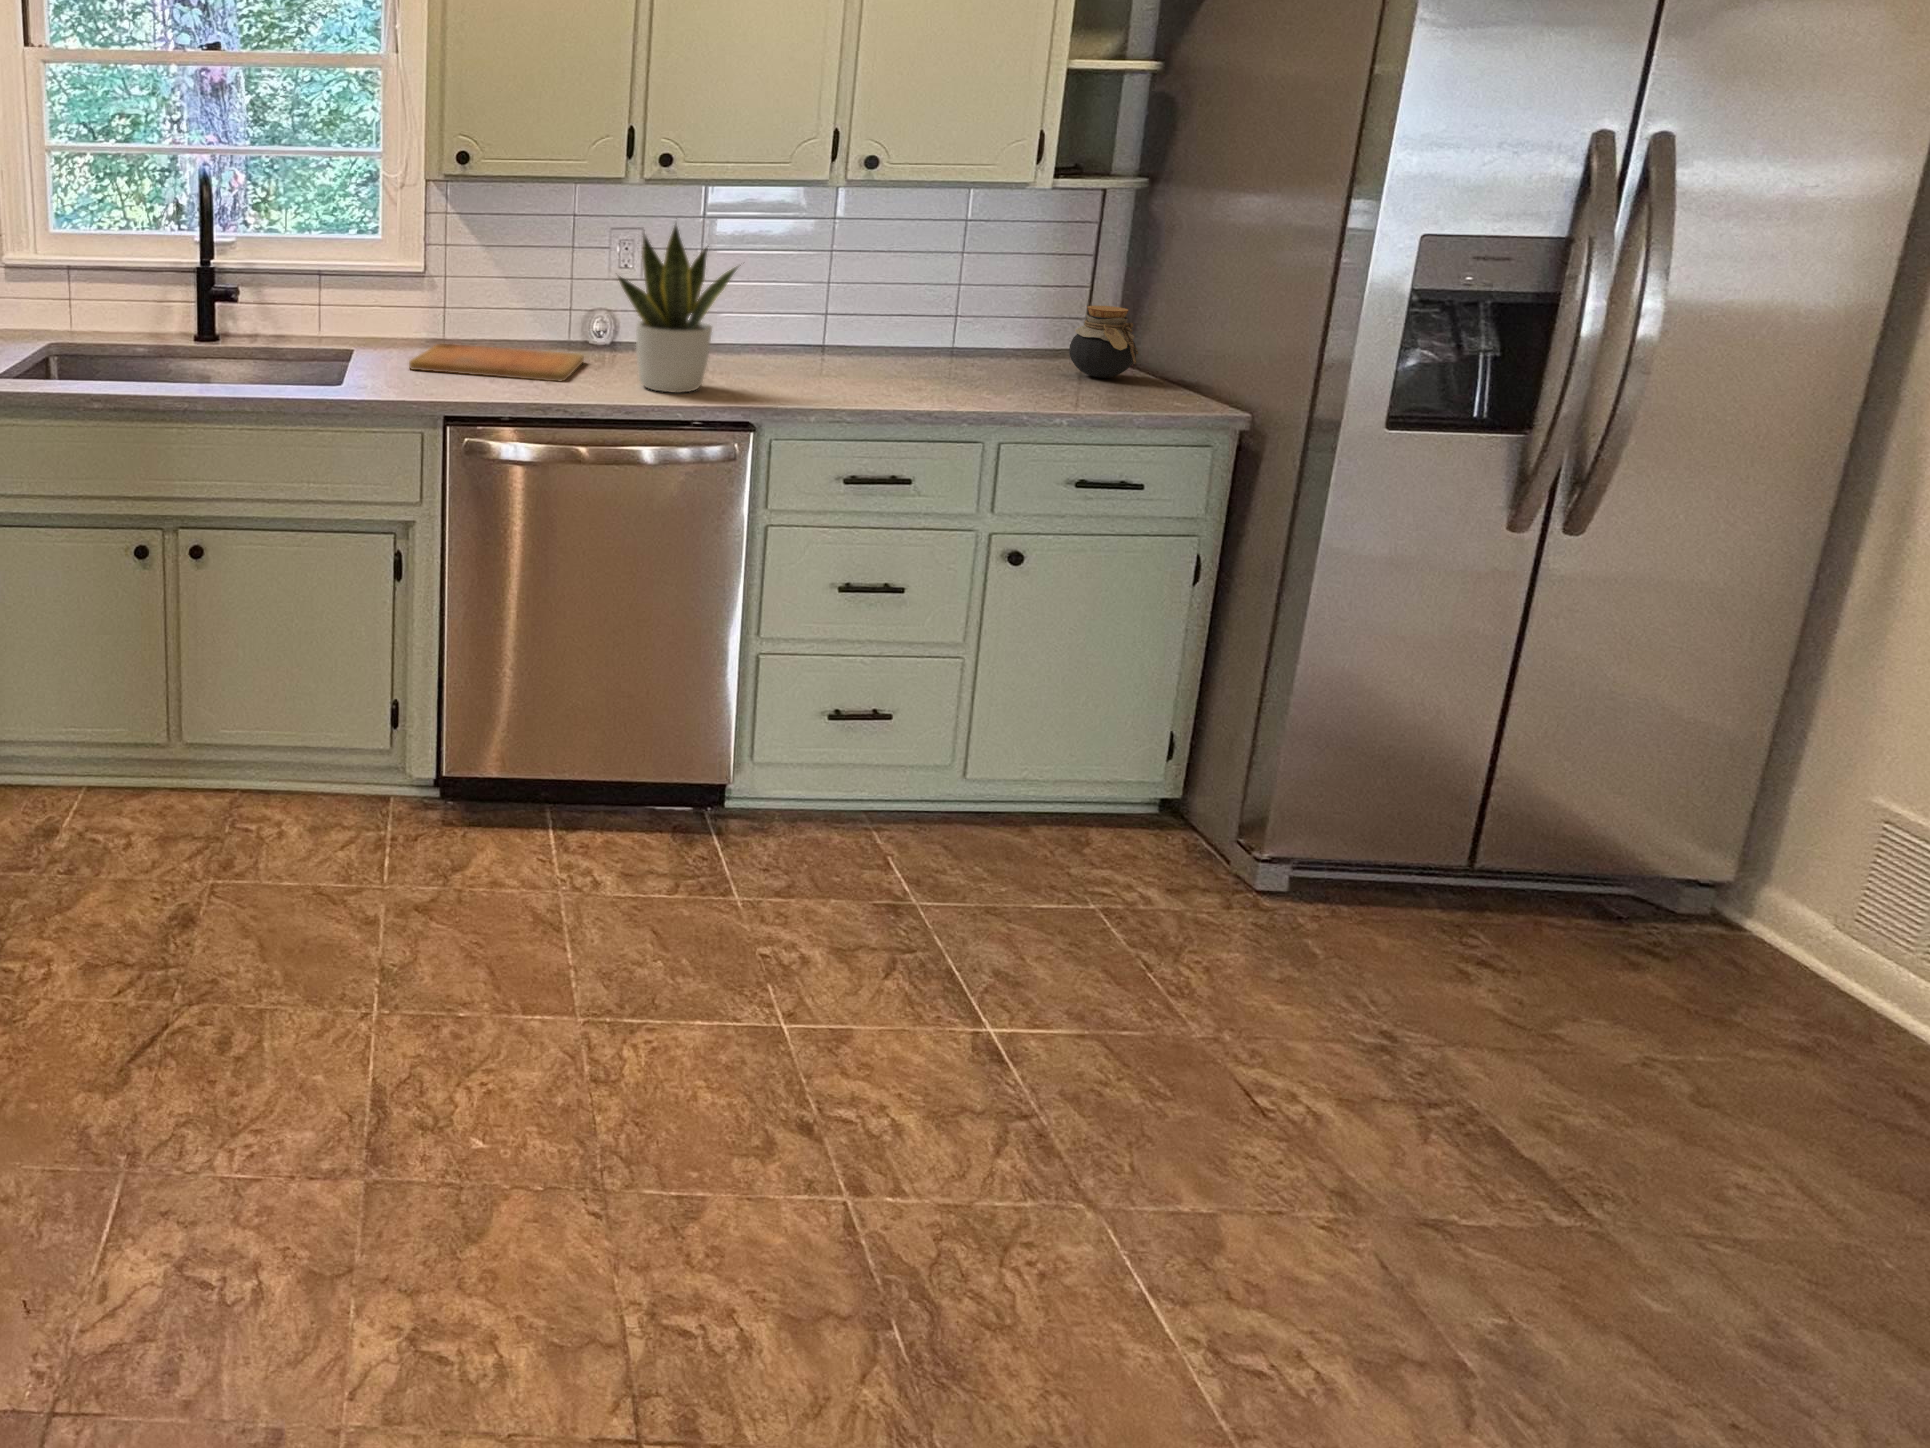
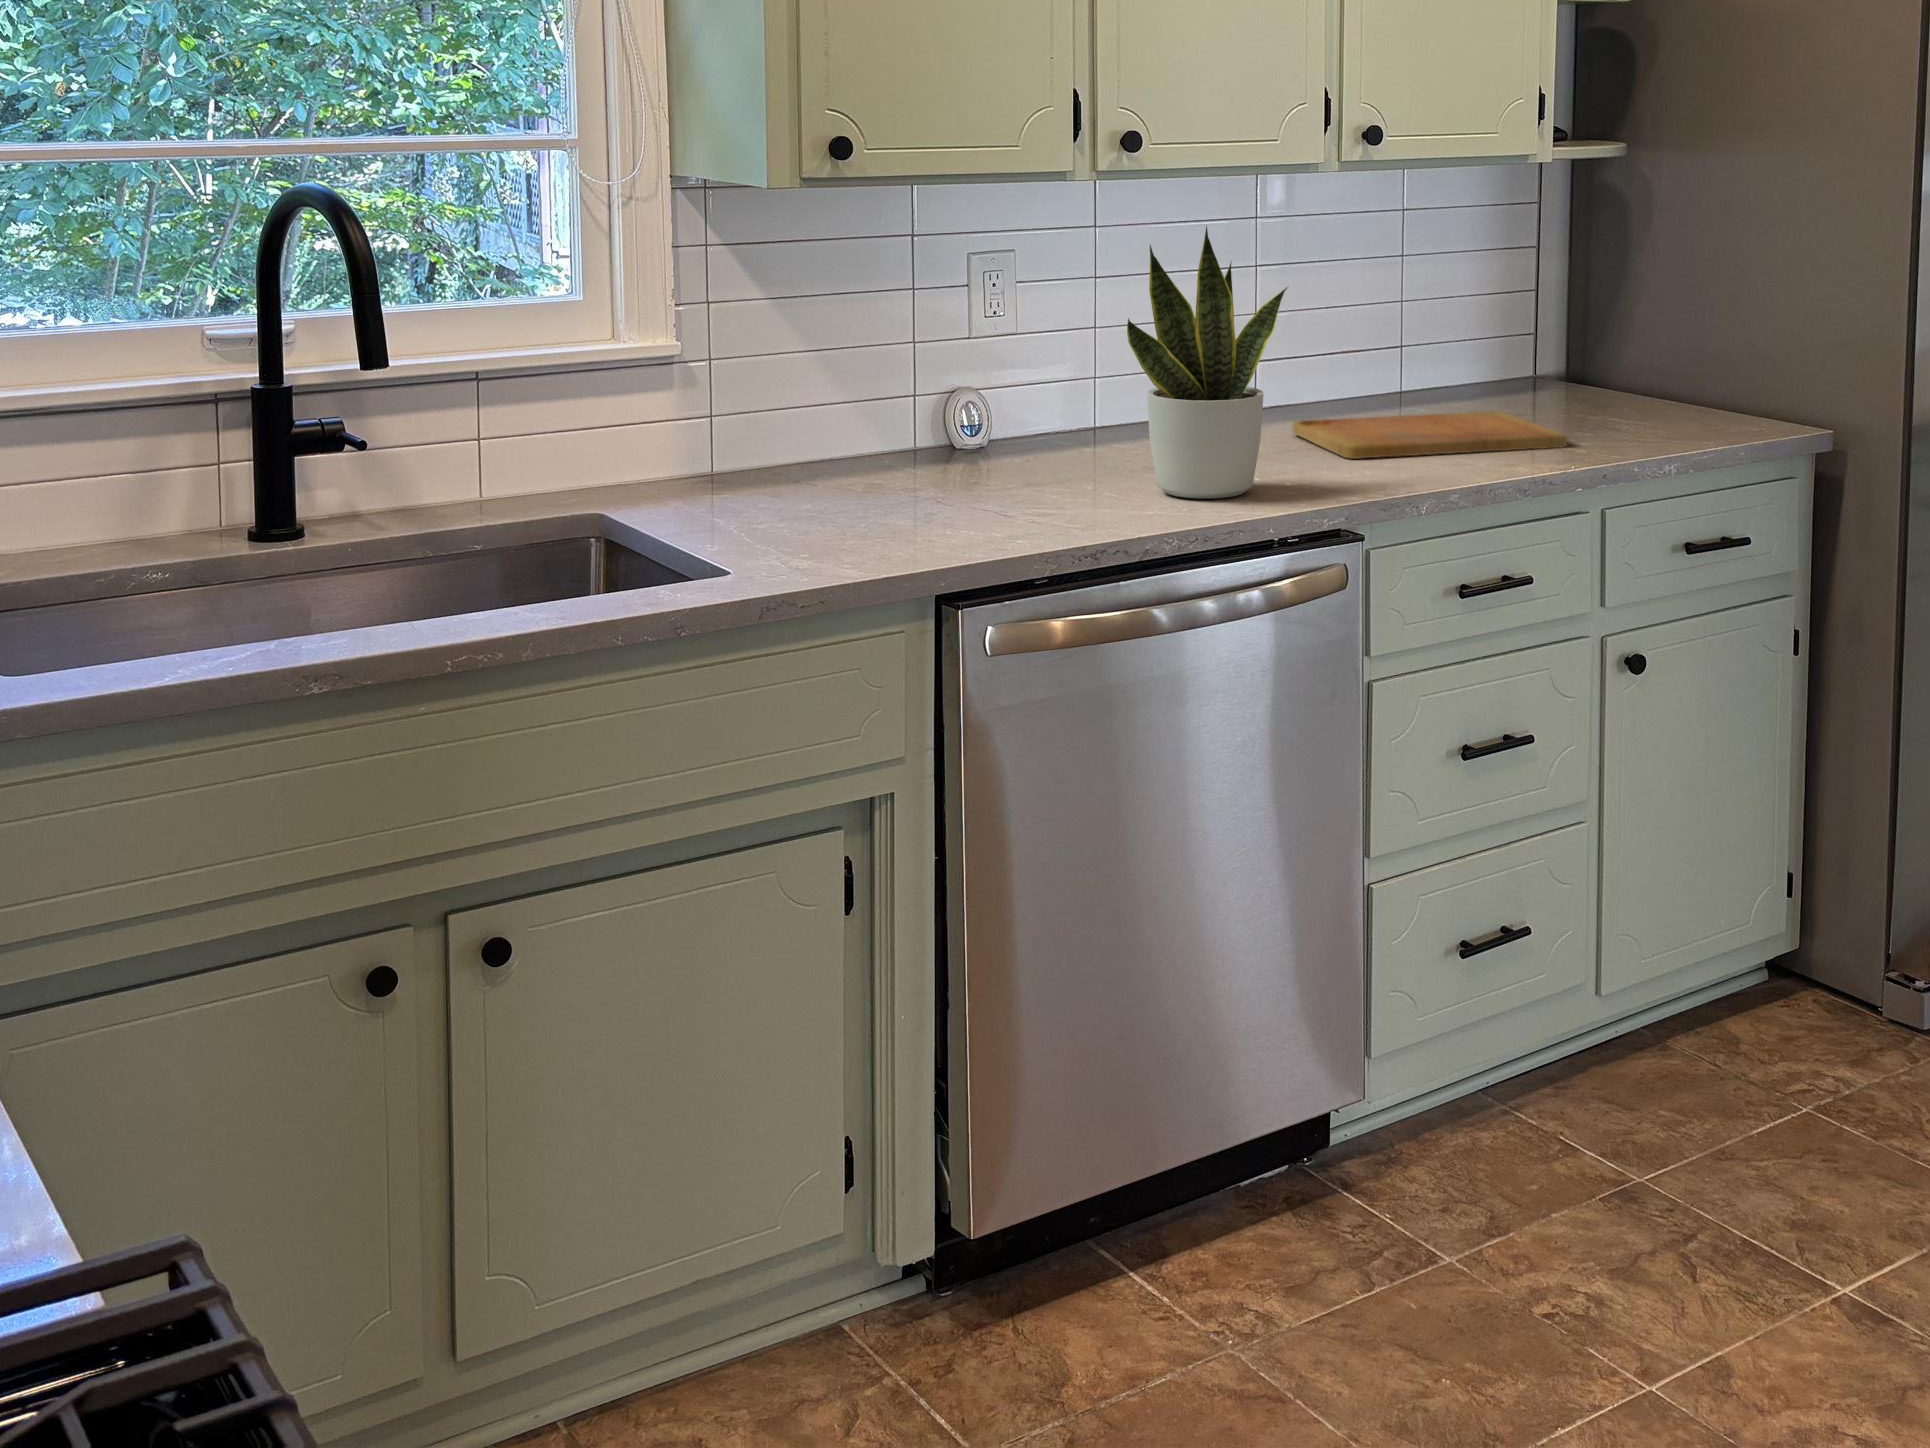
jar: present [1069,306,1138,378] -> none [1587,314,1676,410]
cutting board: present [409,344,584,381] -> present [1292,411,1567,459]

